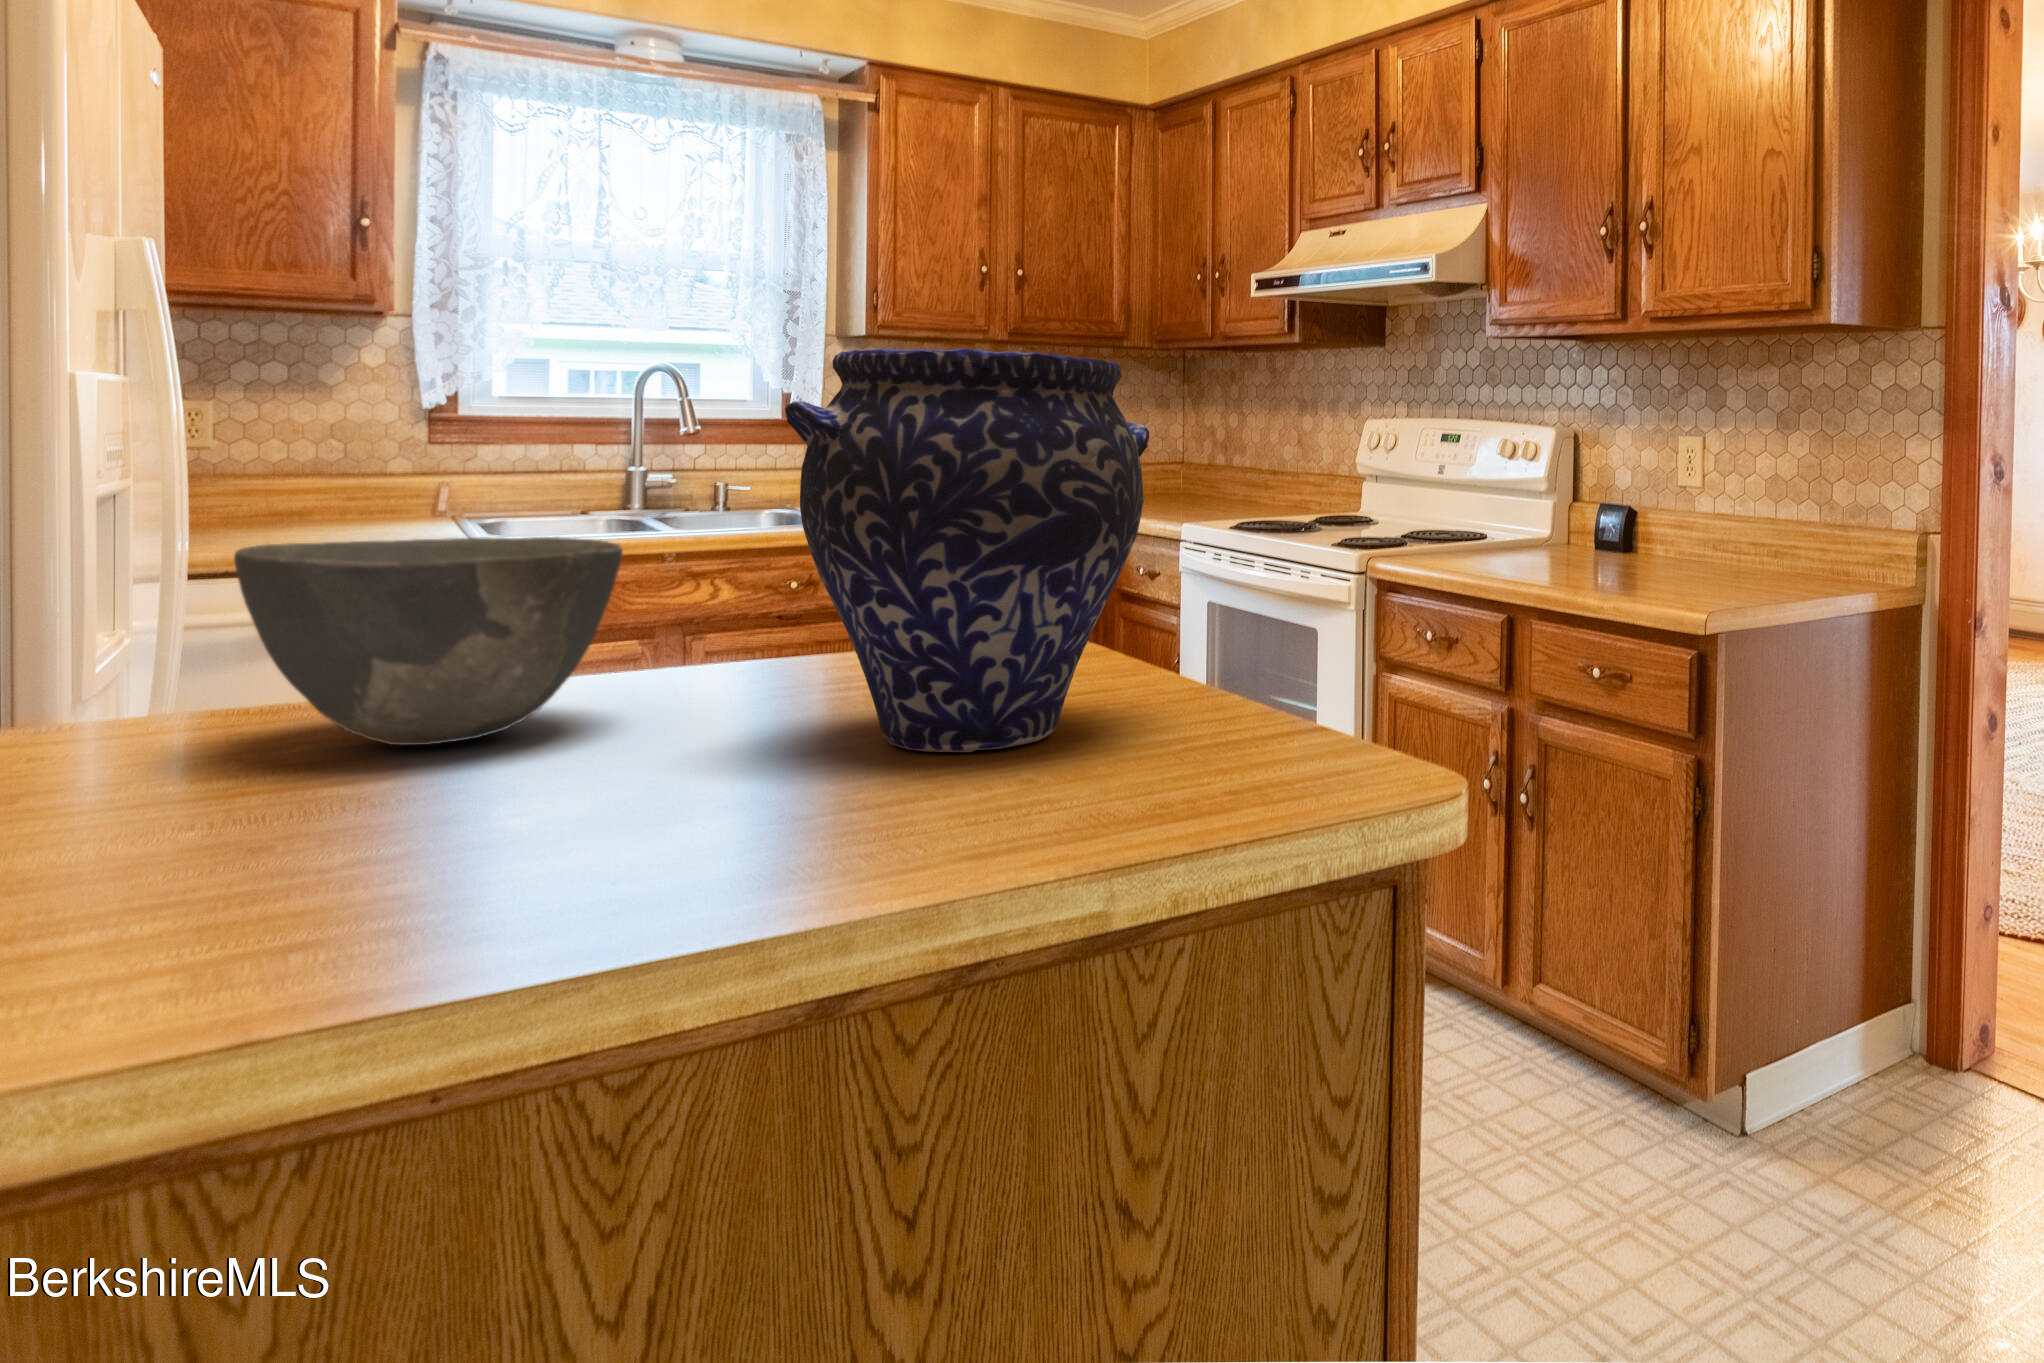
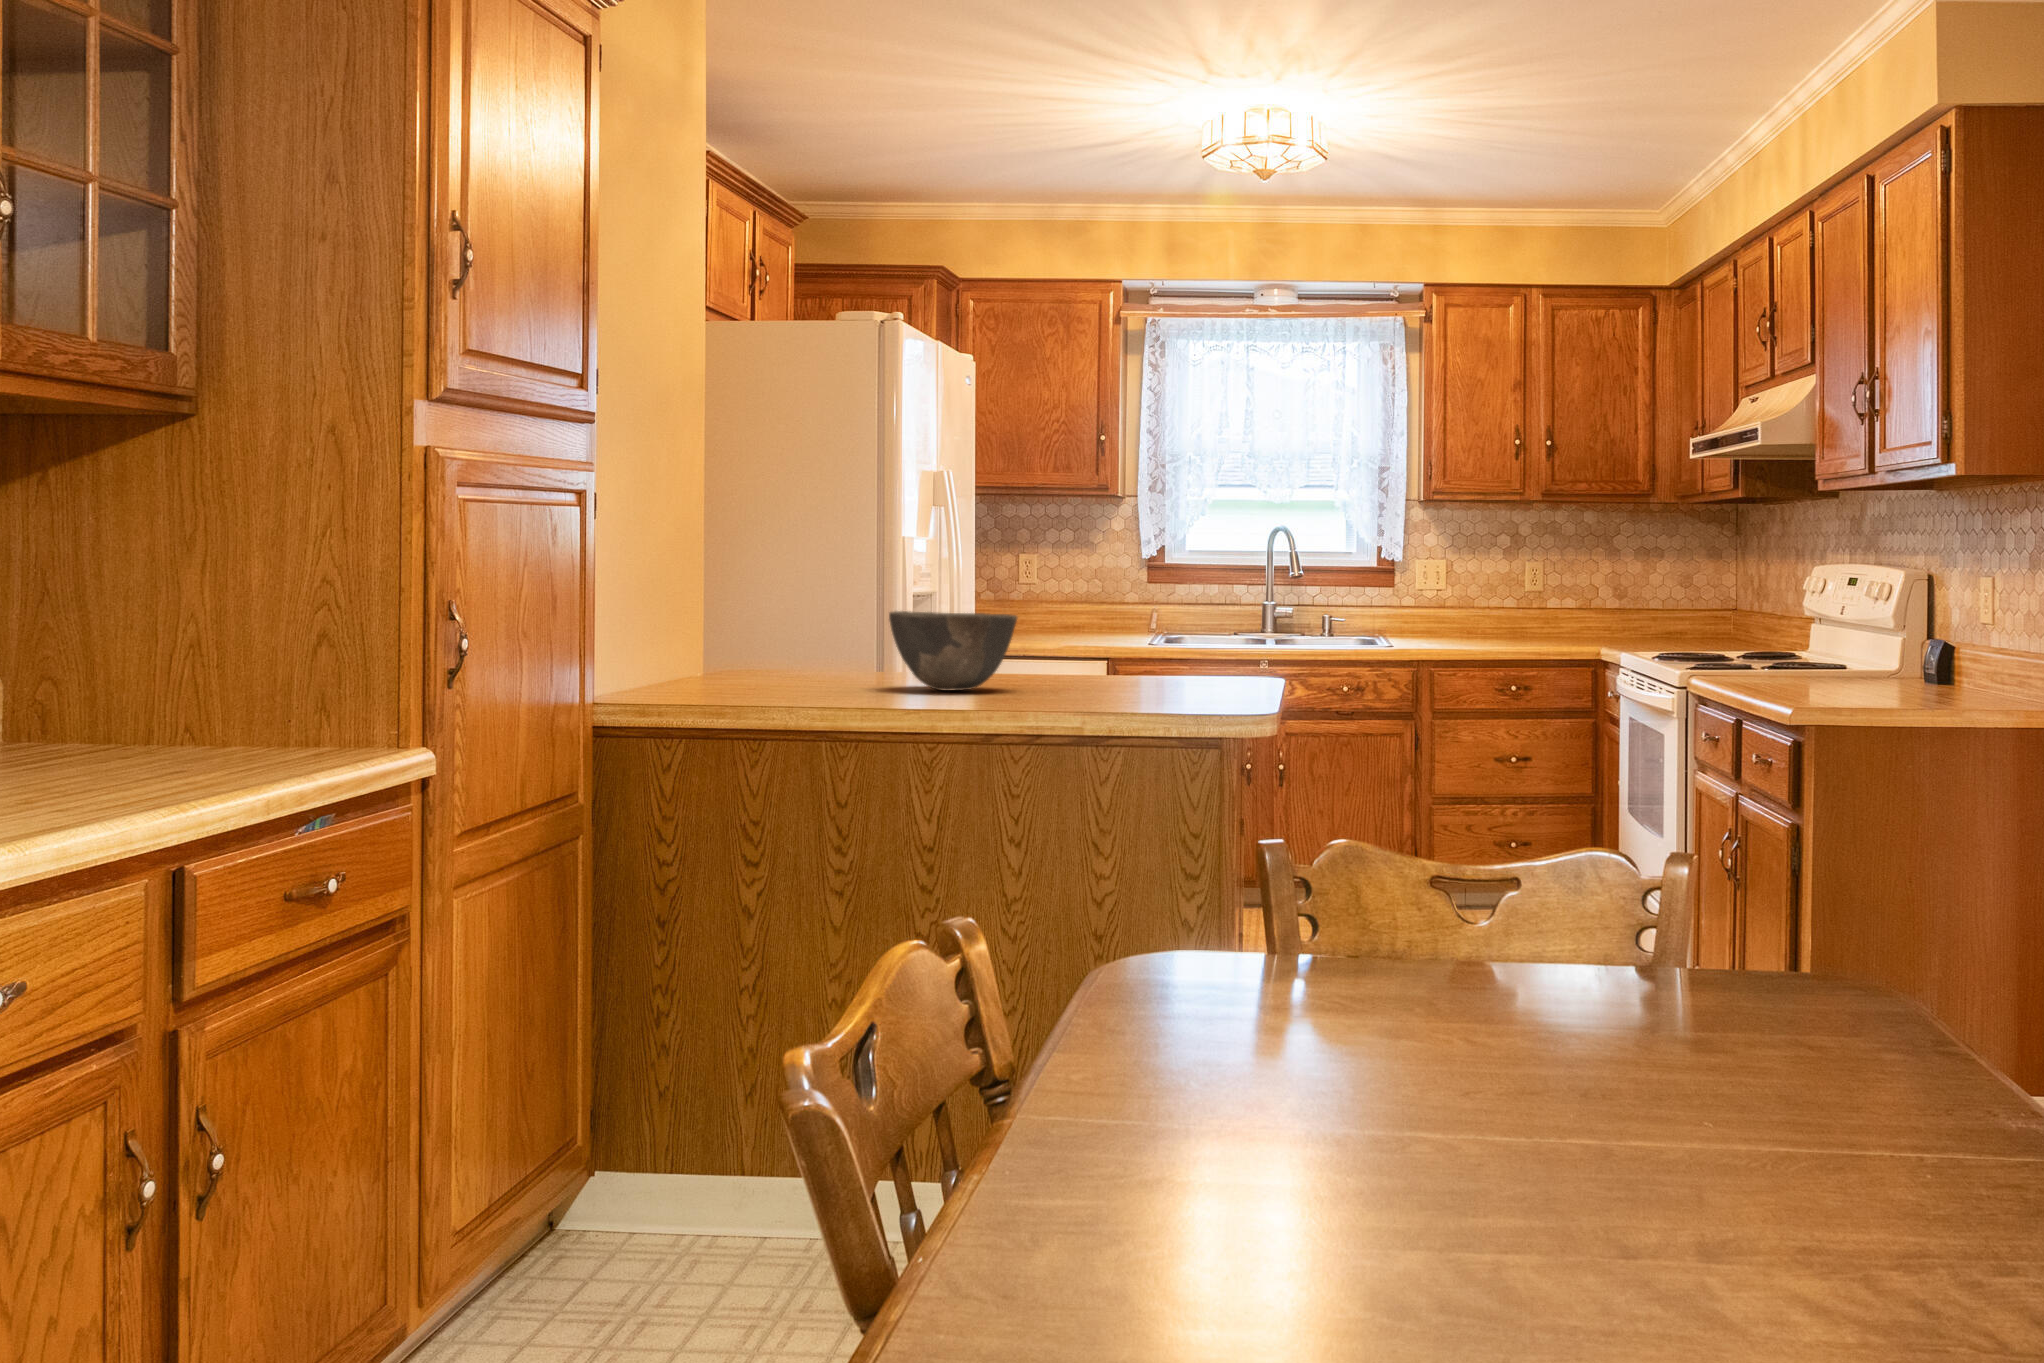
vase: present [785,349,1149,752] -> none [1038,532,1200,705]

